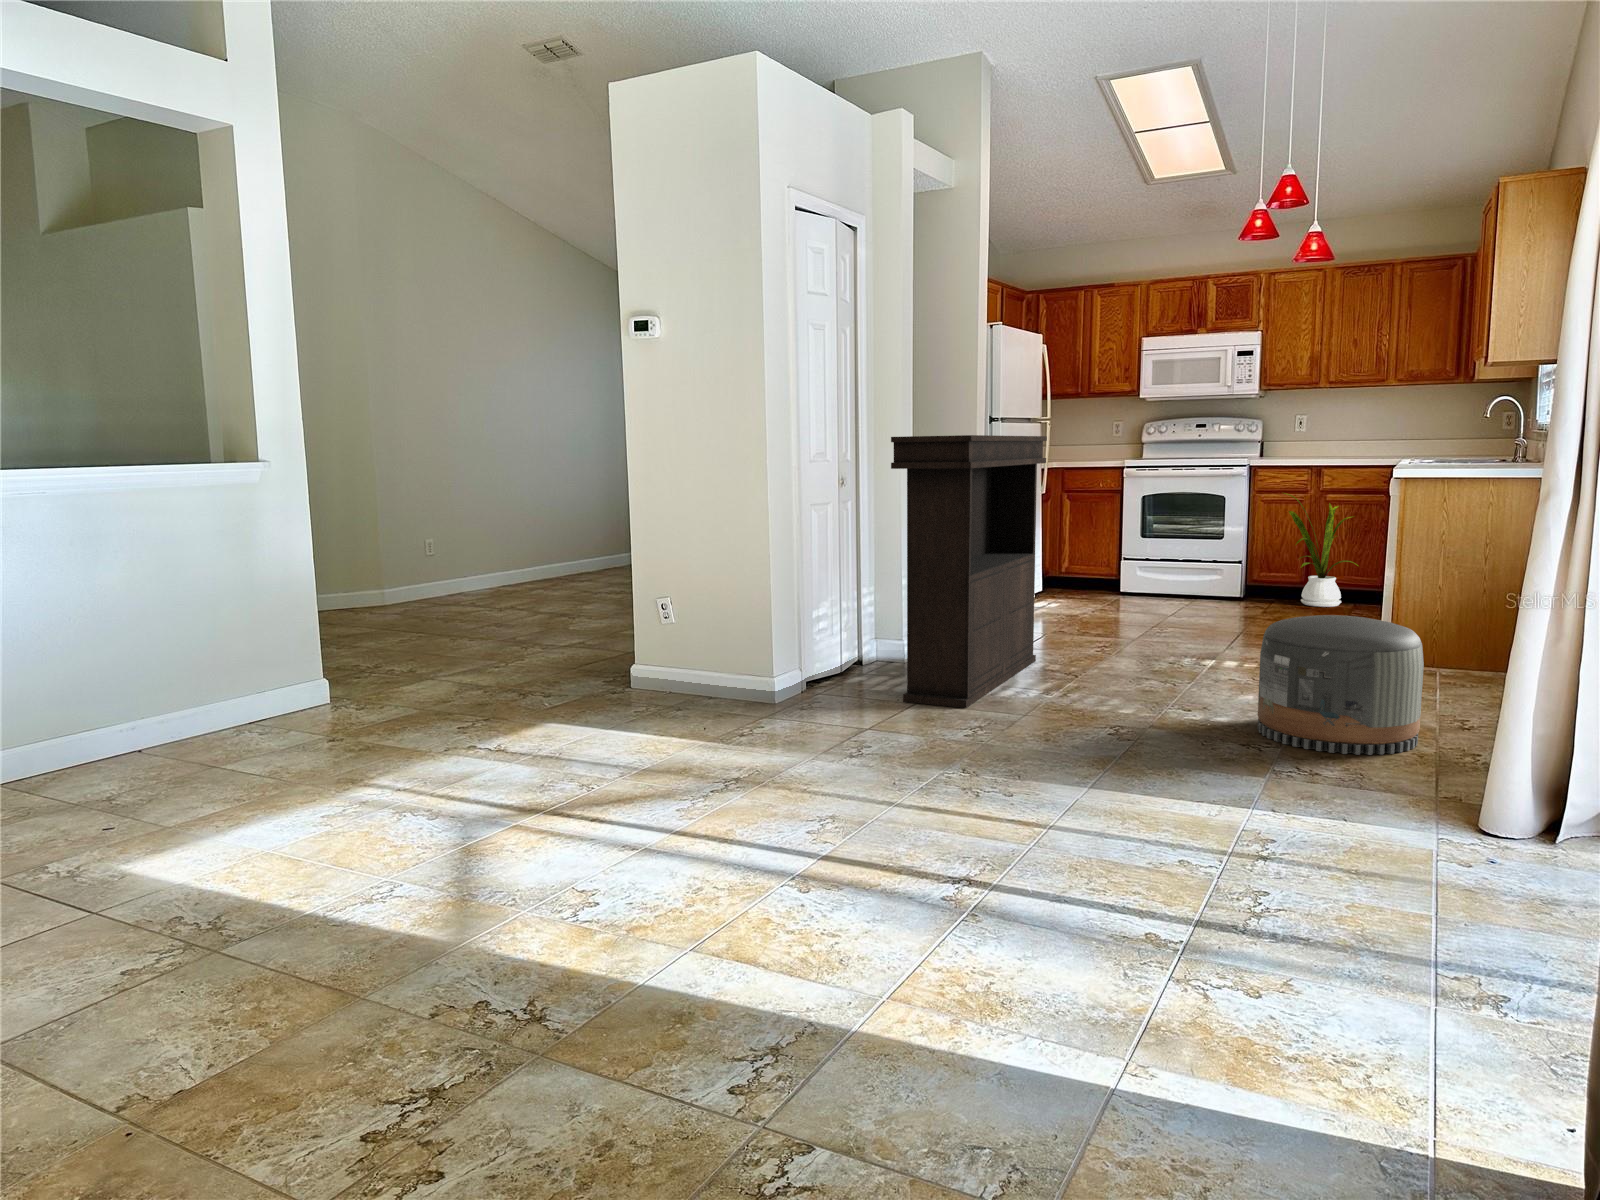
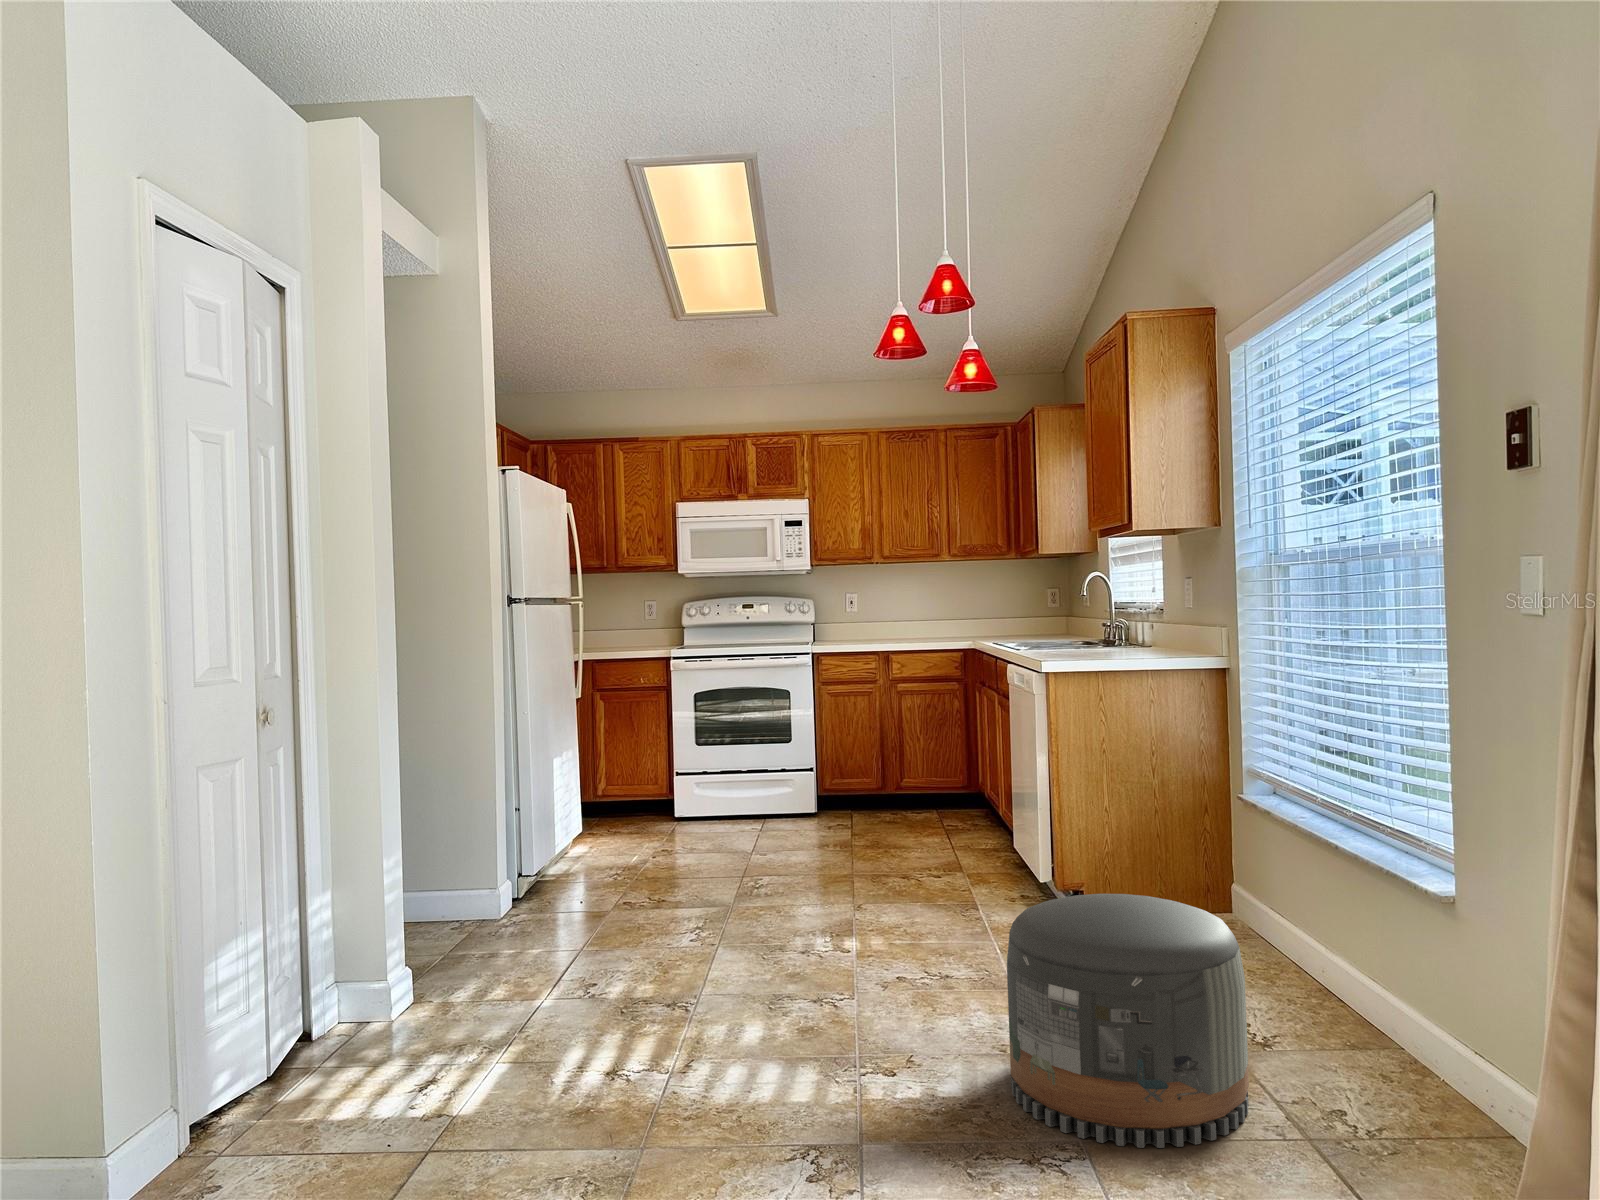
console table: present [891,435,1047,708] -> none [359,629,610,1148]
house plant: present [1284,493,1357,607] -> none [853,684,944,818]

